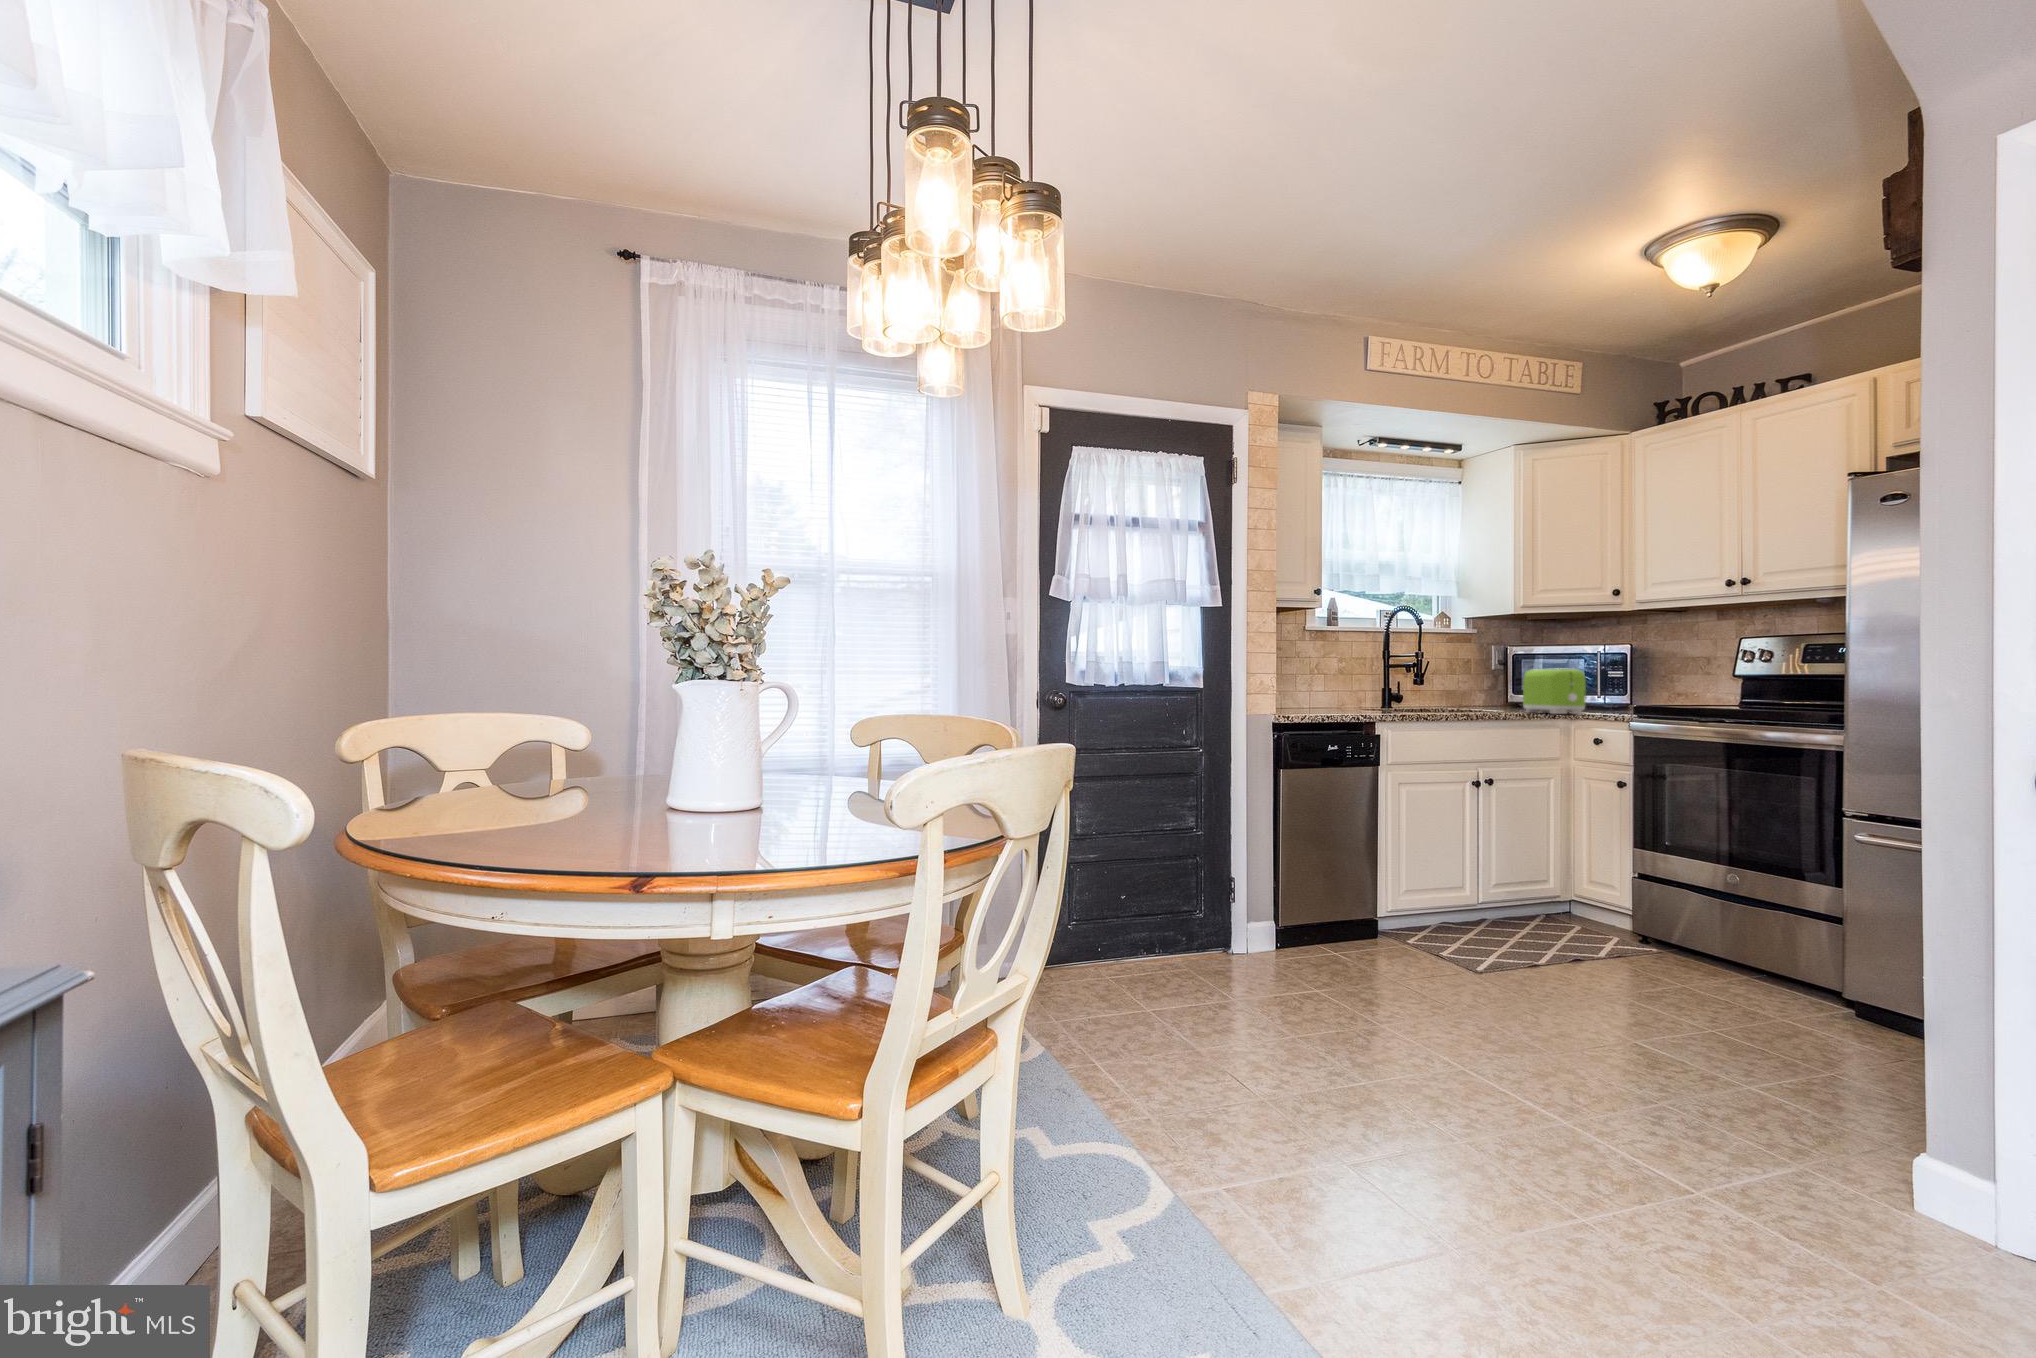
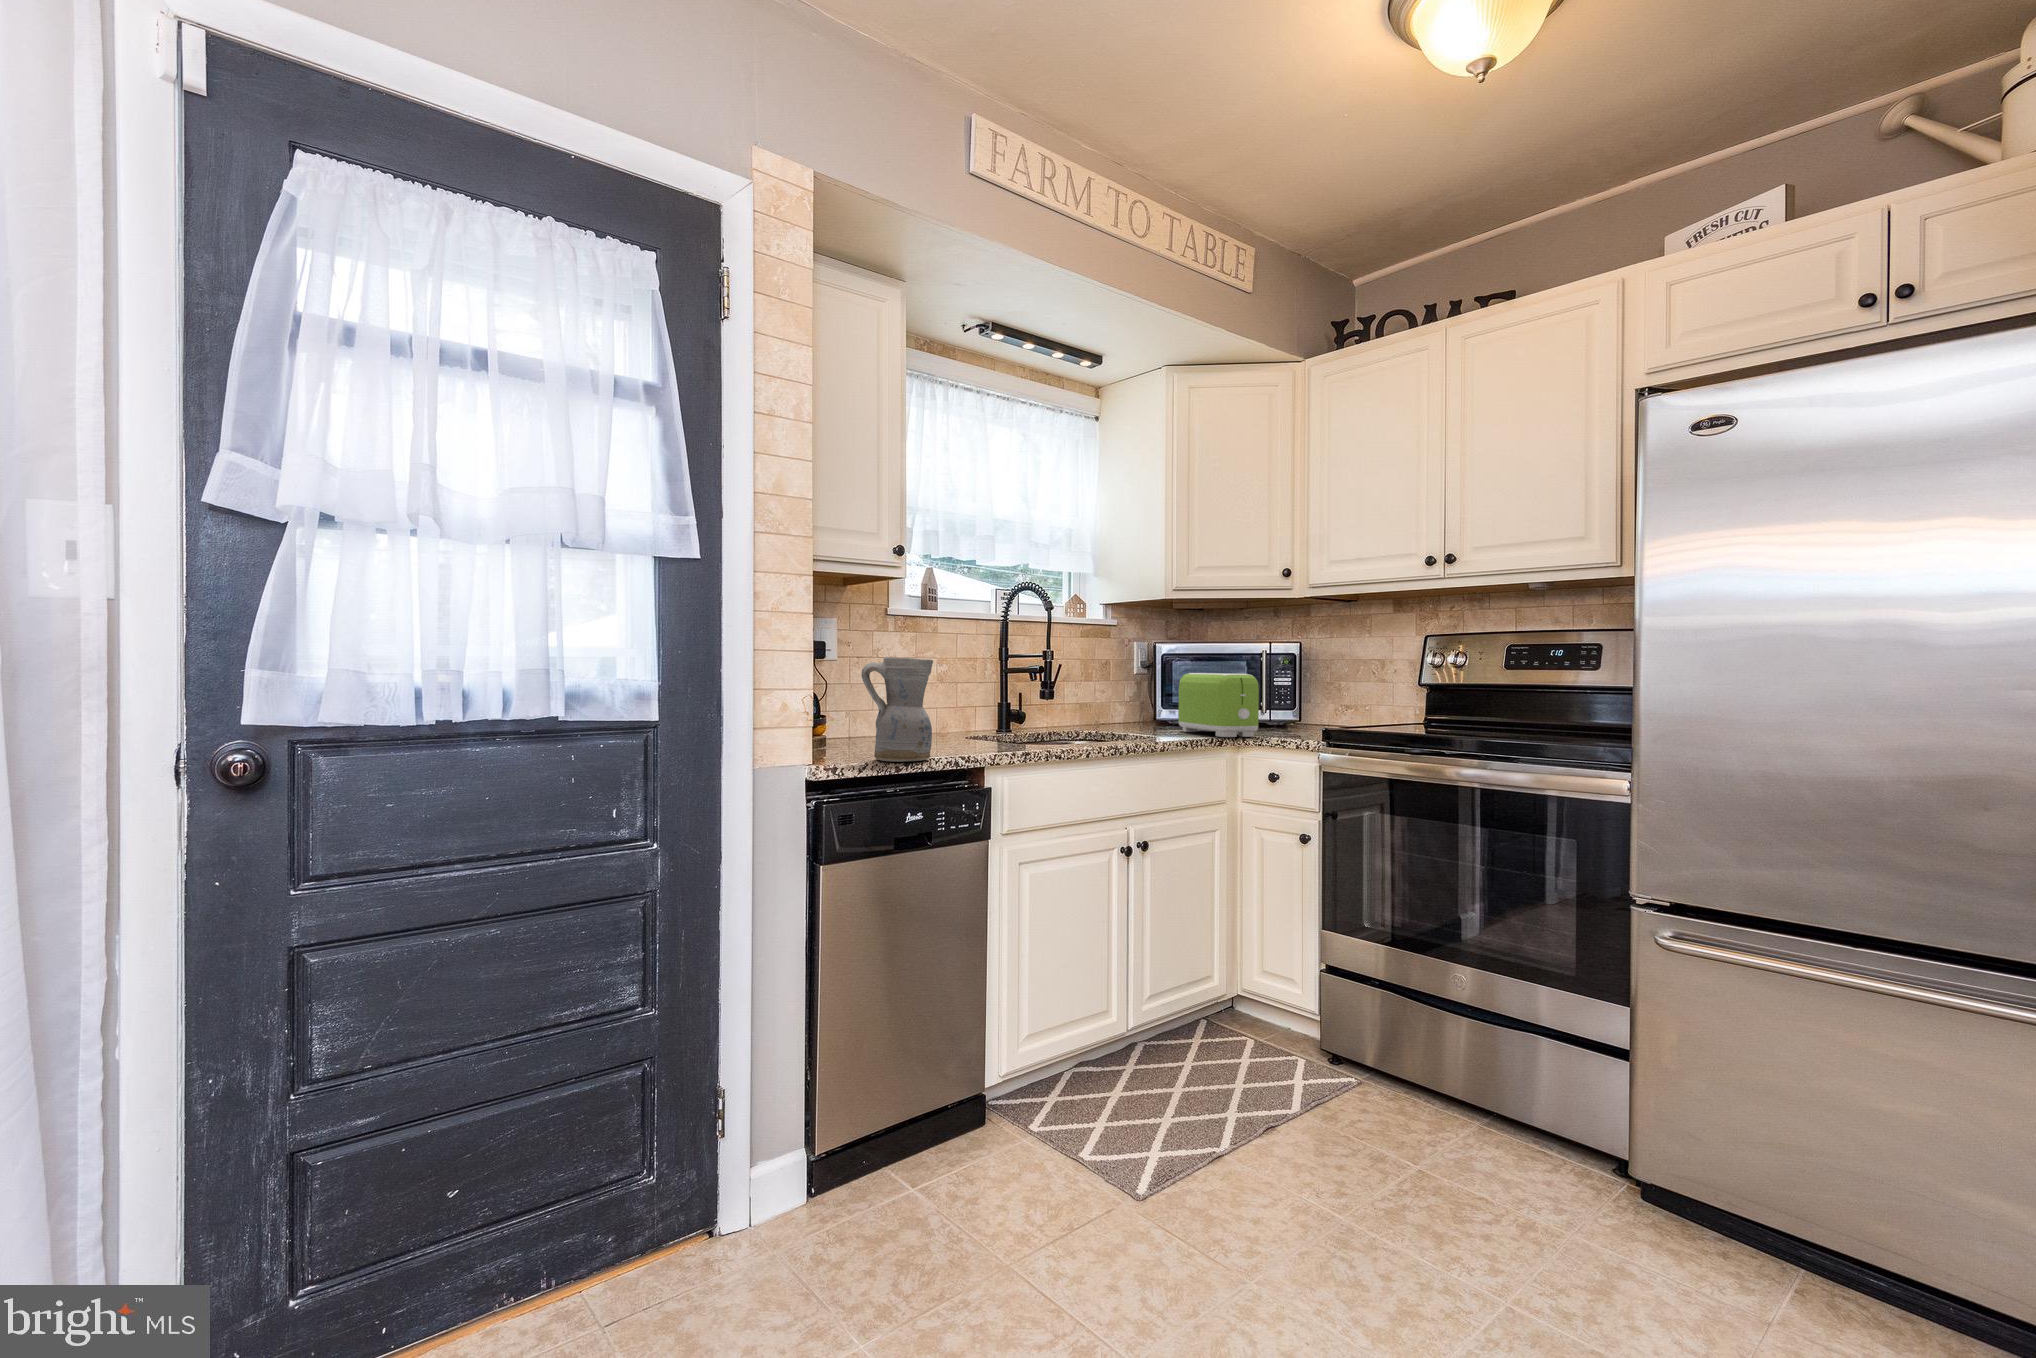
ceramic pitcher: none [1306,651,1350,712] -> present [861,657,933,762]

